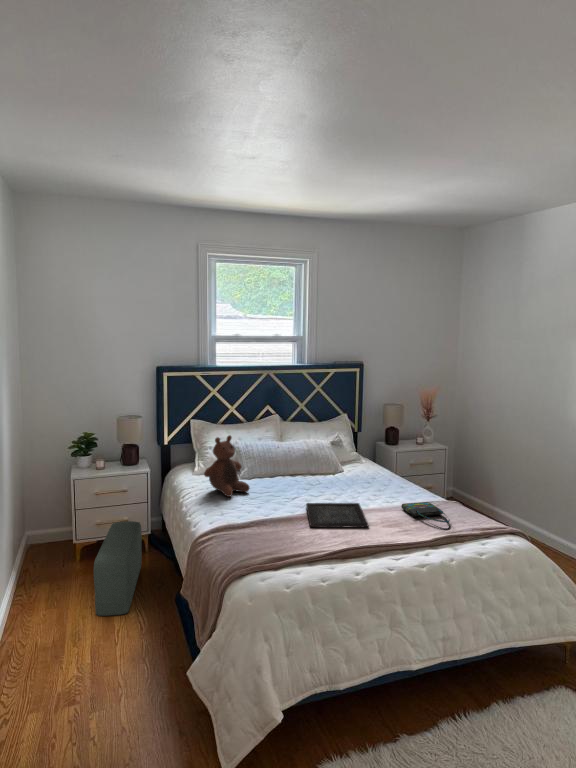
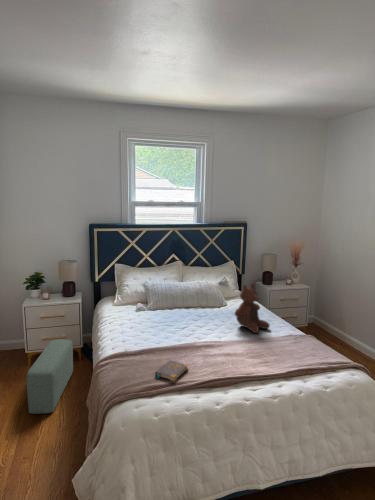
stuffed bear: present [204,435,249,497] -> present [235,283,270,333]
tote bag: present [401,502,450,530] -> none [266,336,303,363]
tray: present [306,503,368,528] -> none [188,334,236,358]
book: none [276,531,314,553] -> present [155,360,188,381]

